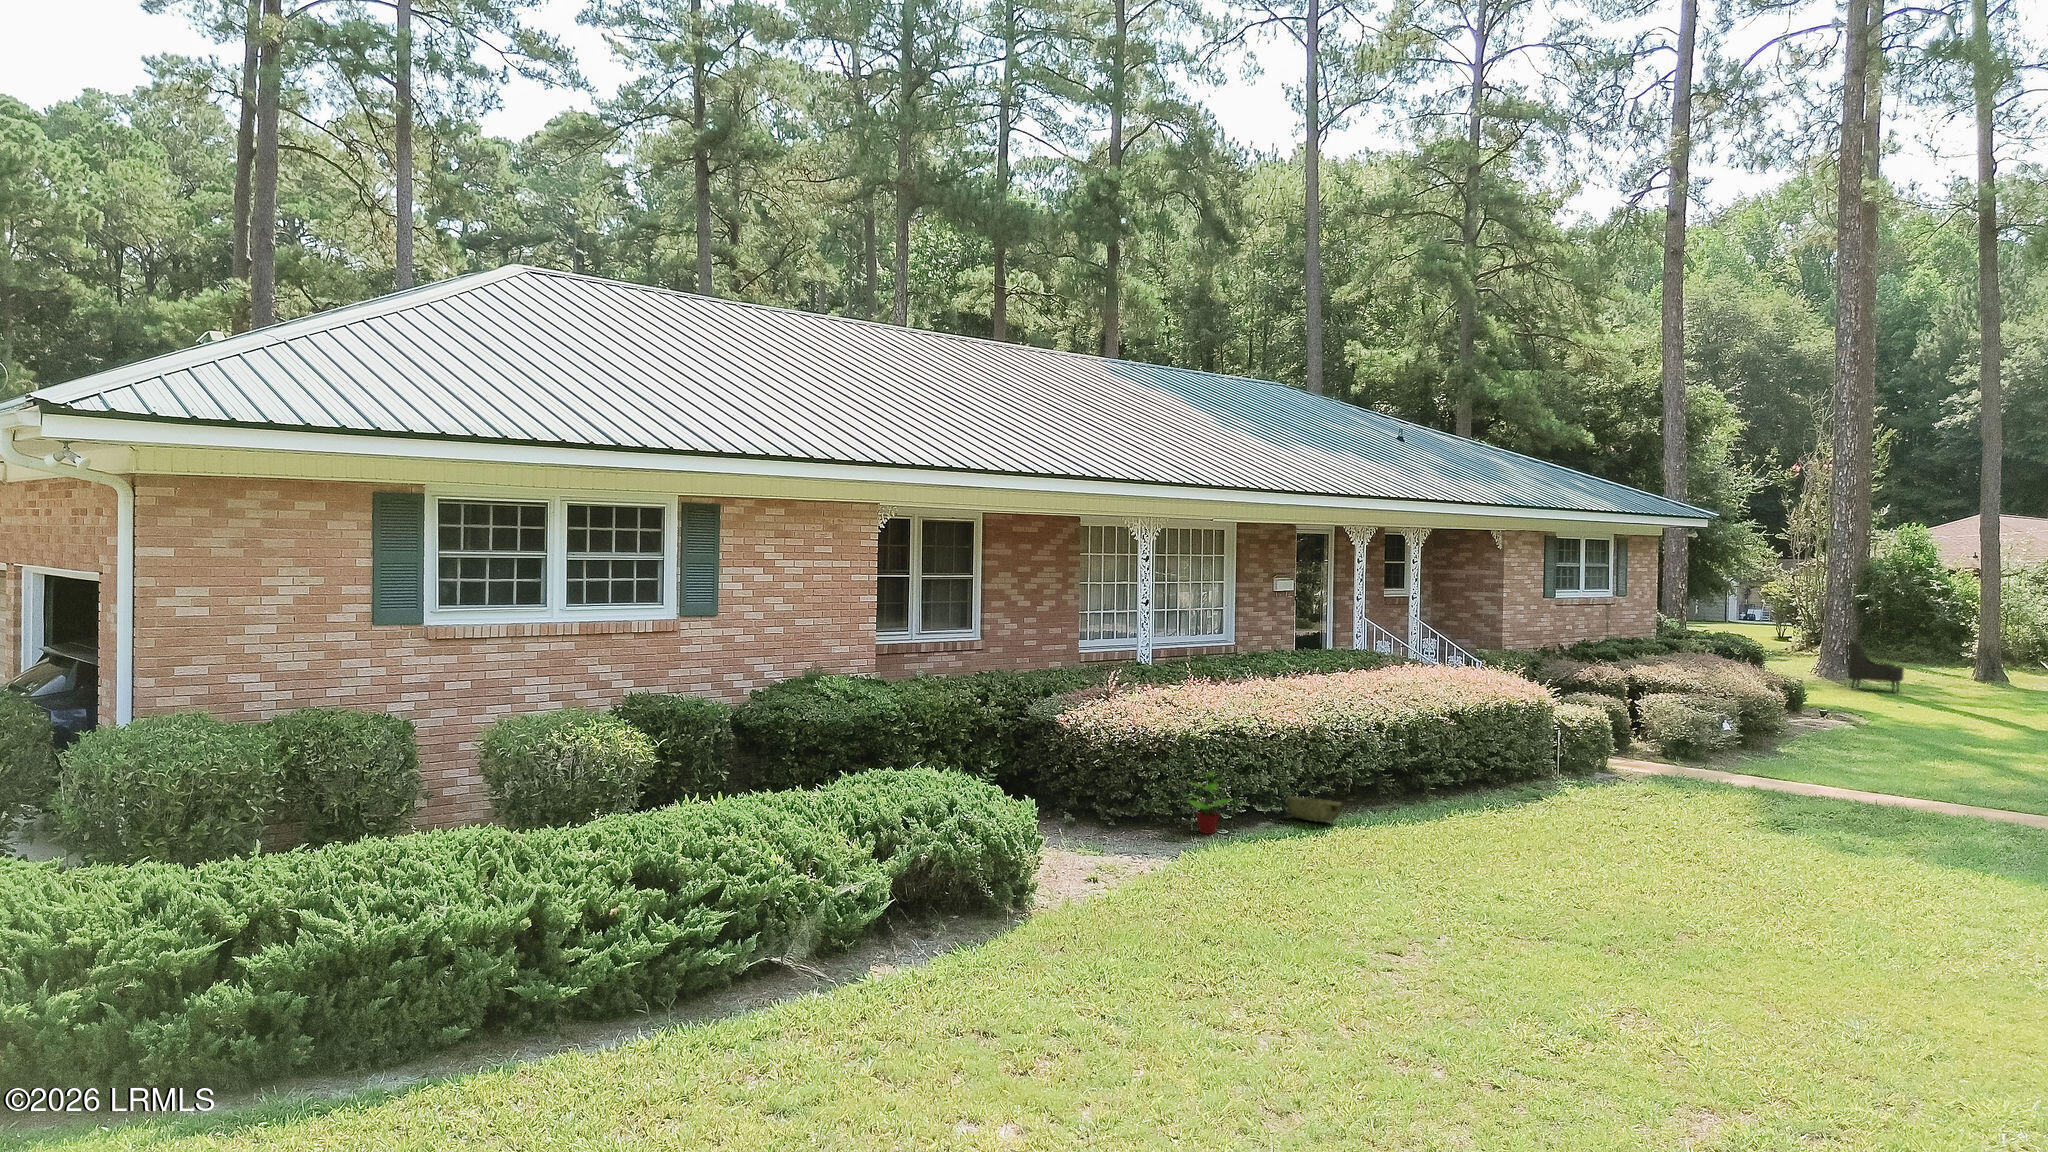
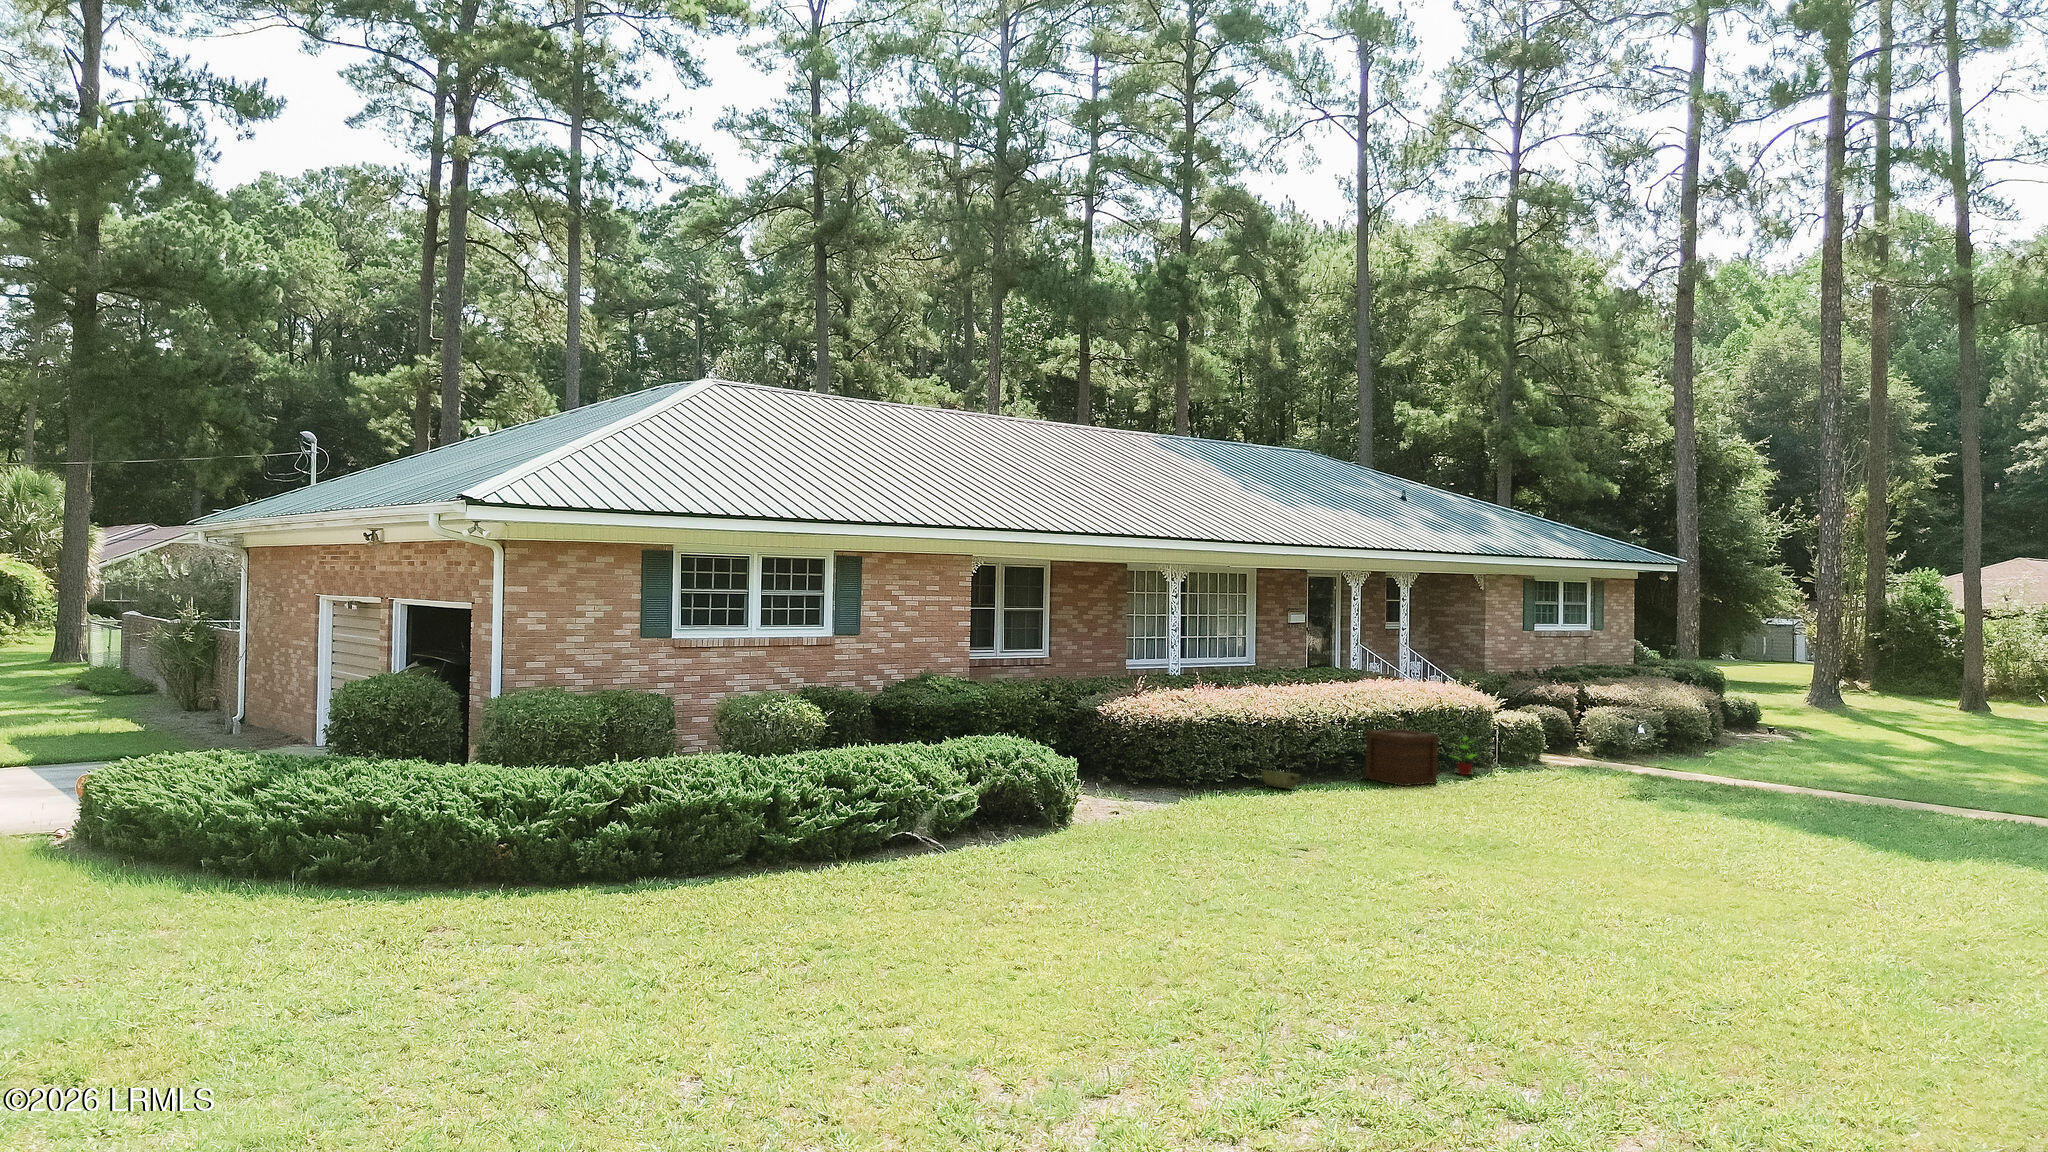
chair: present [1848,642,1904,692] -> none [1827,674,1879,720]
wooden crate: none [1415,731,1514,812] -> present [1365,729,1438,786]
potted plant: present [1188,771,1231,833] -> present [1457,737,1476,775]

